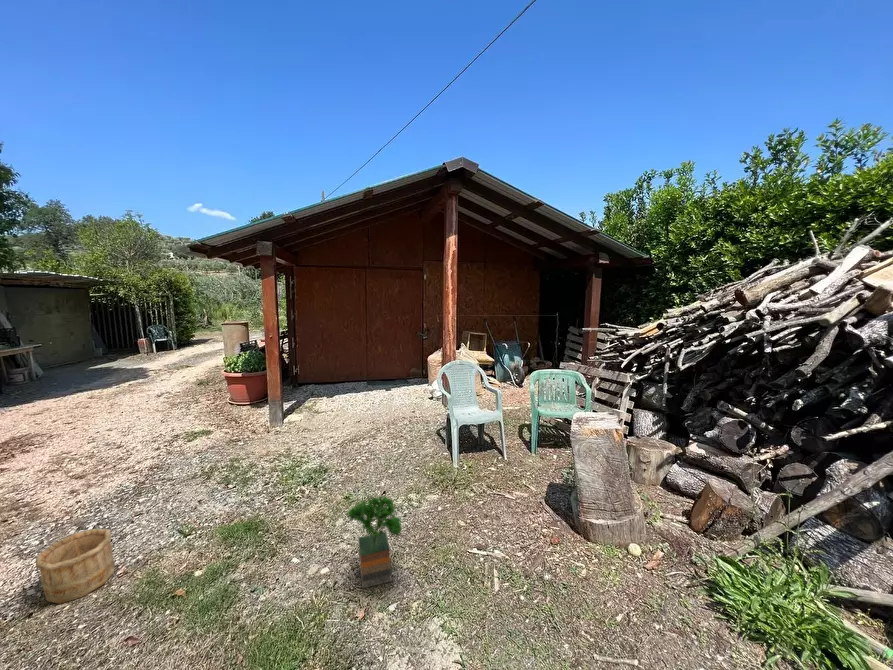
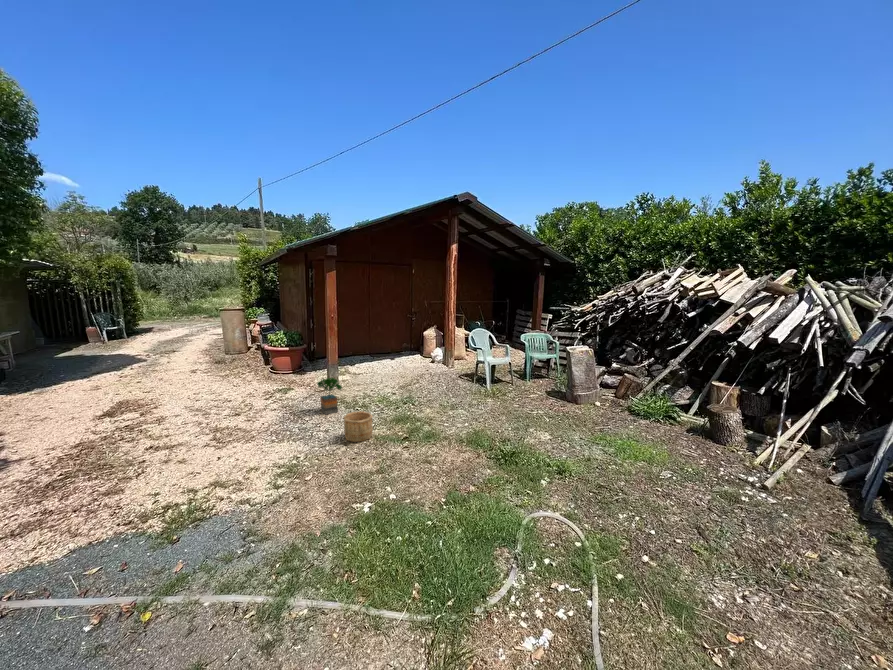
potted tree: present [347,496,401,588] -> present [317,378,342,414]

